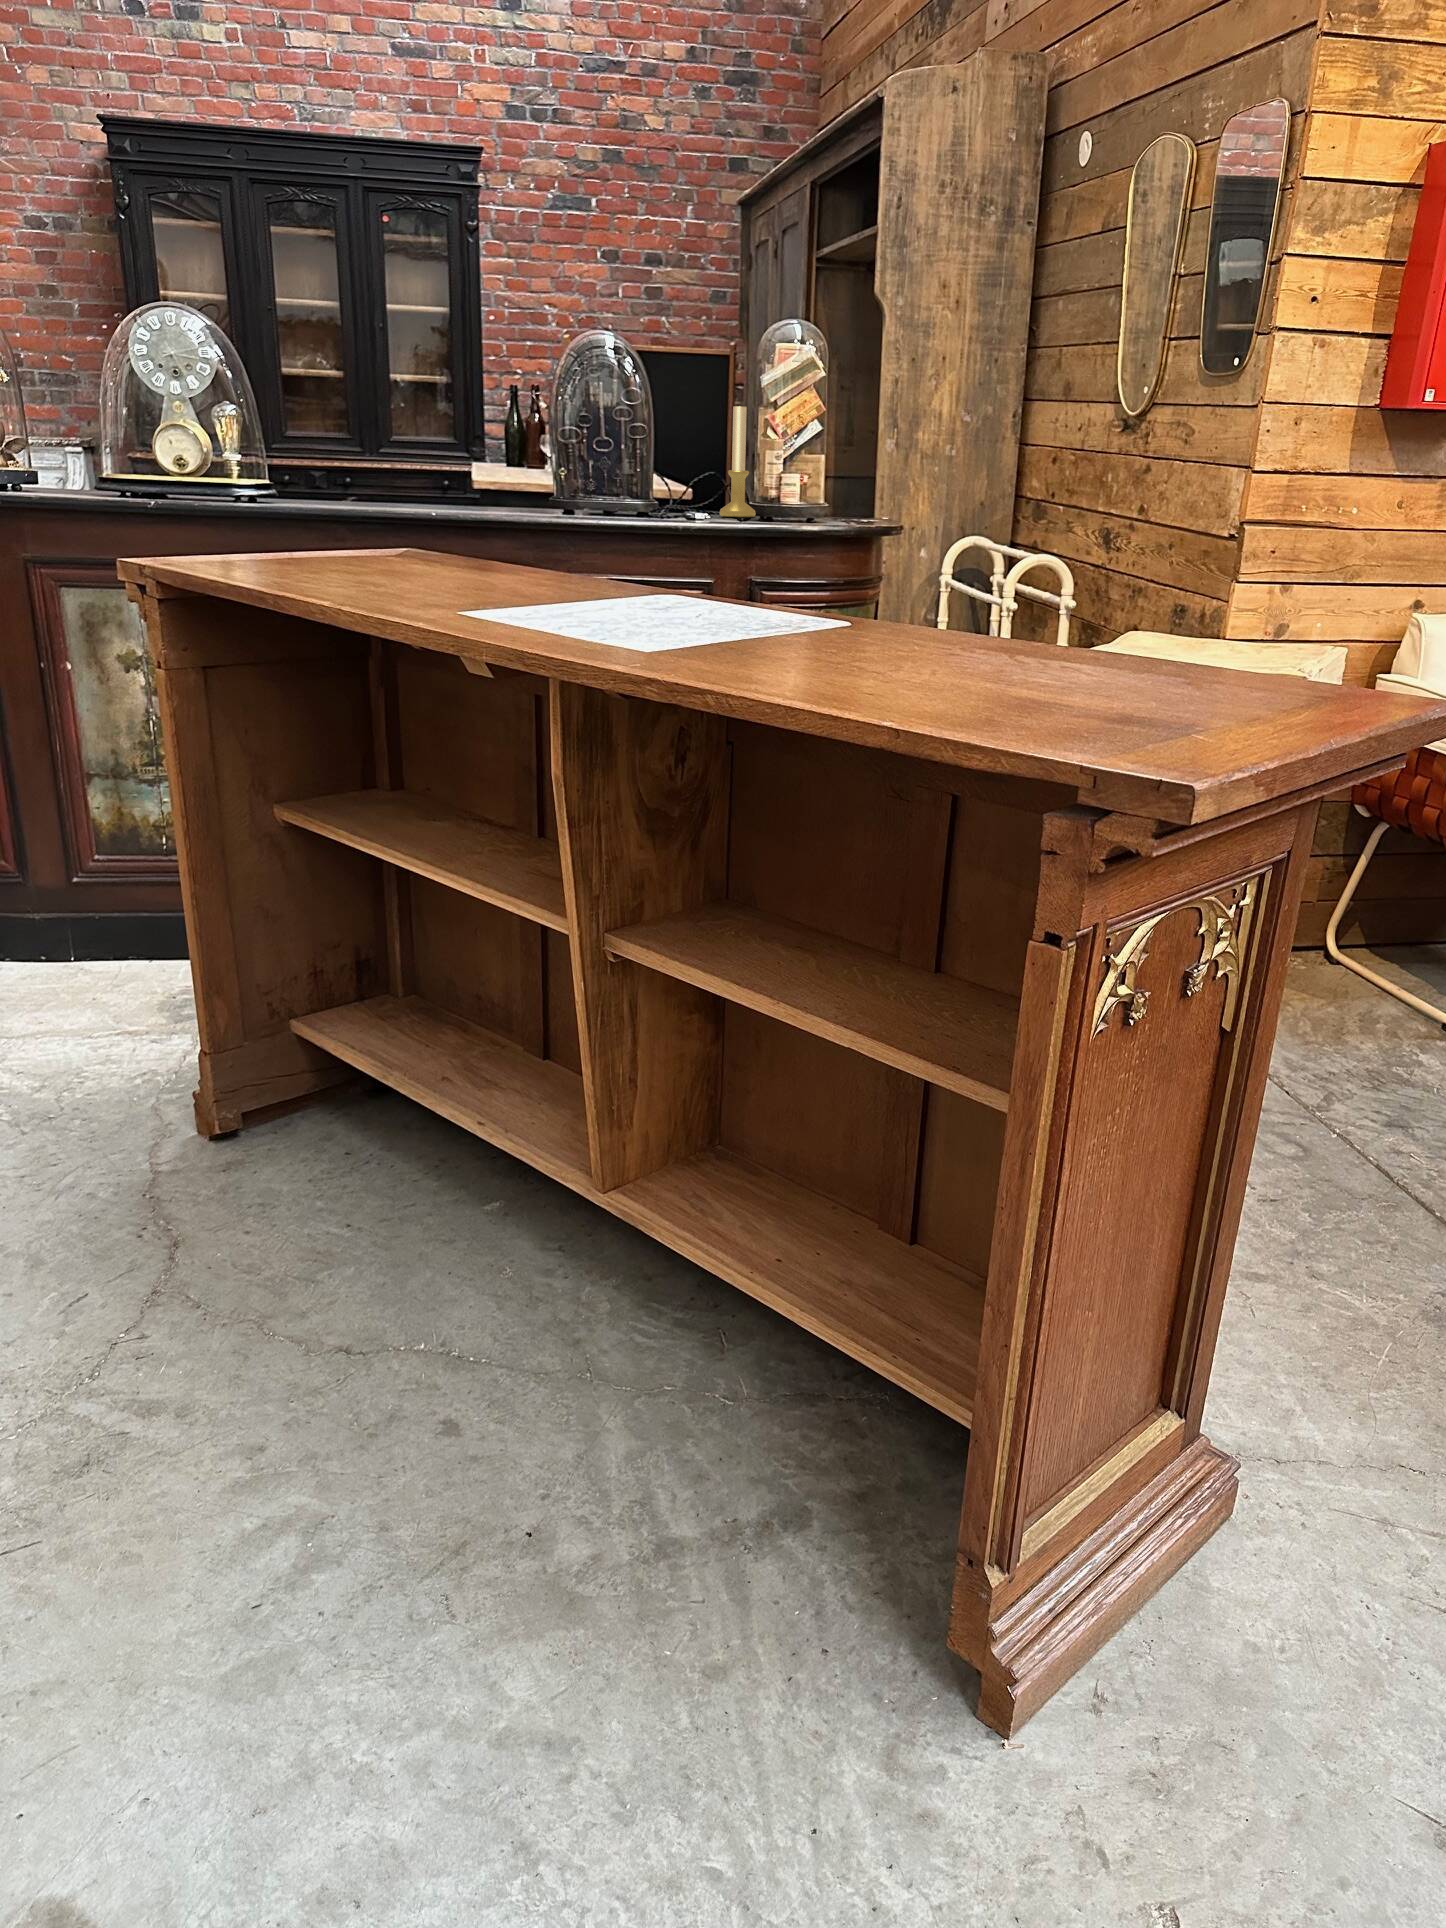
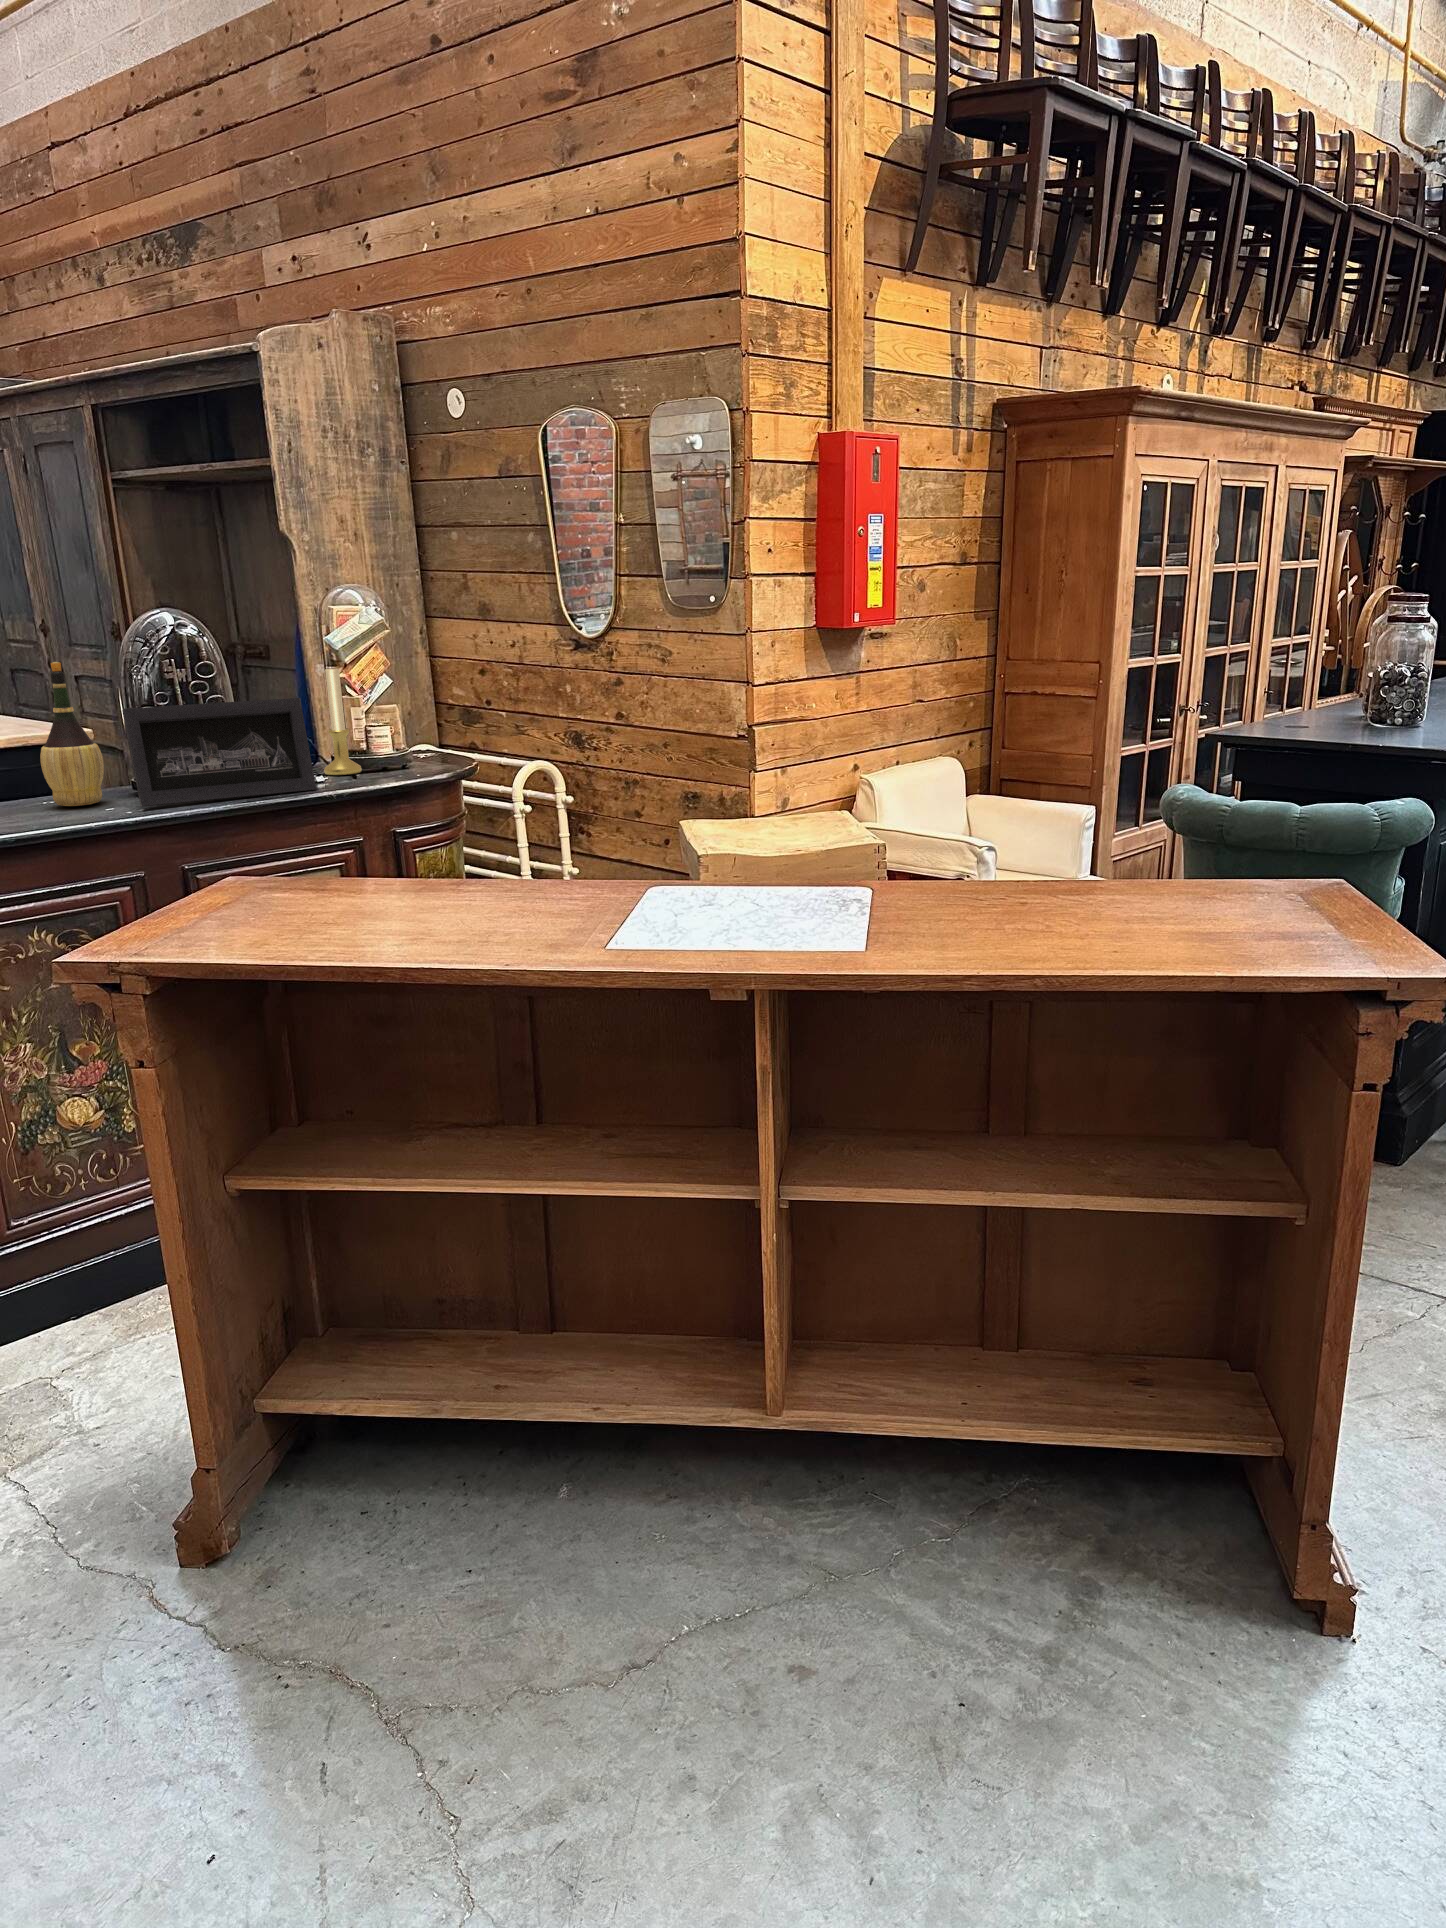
wine bottle: none [467,378,519,514] -> present [40,662,104,806]
picture frame: none [516,422,680,523] -> present [122,698,316,807]

